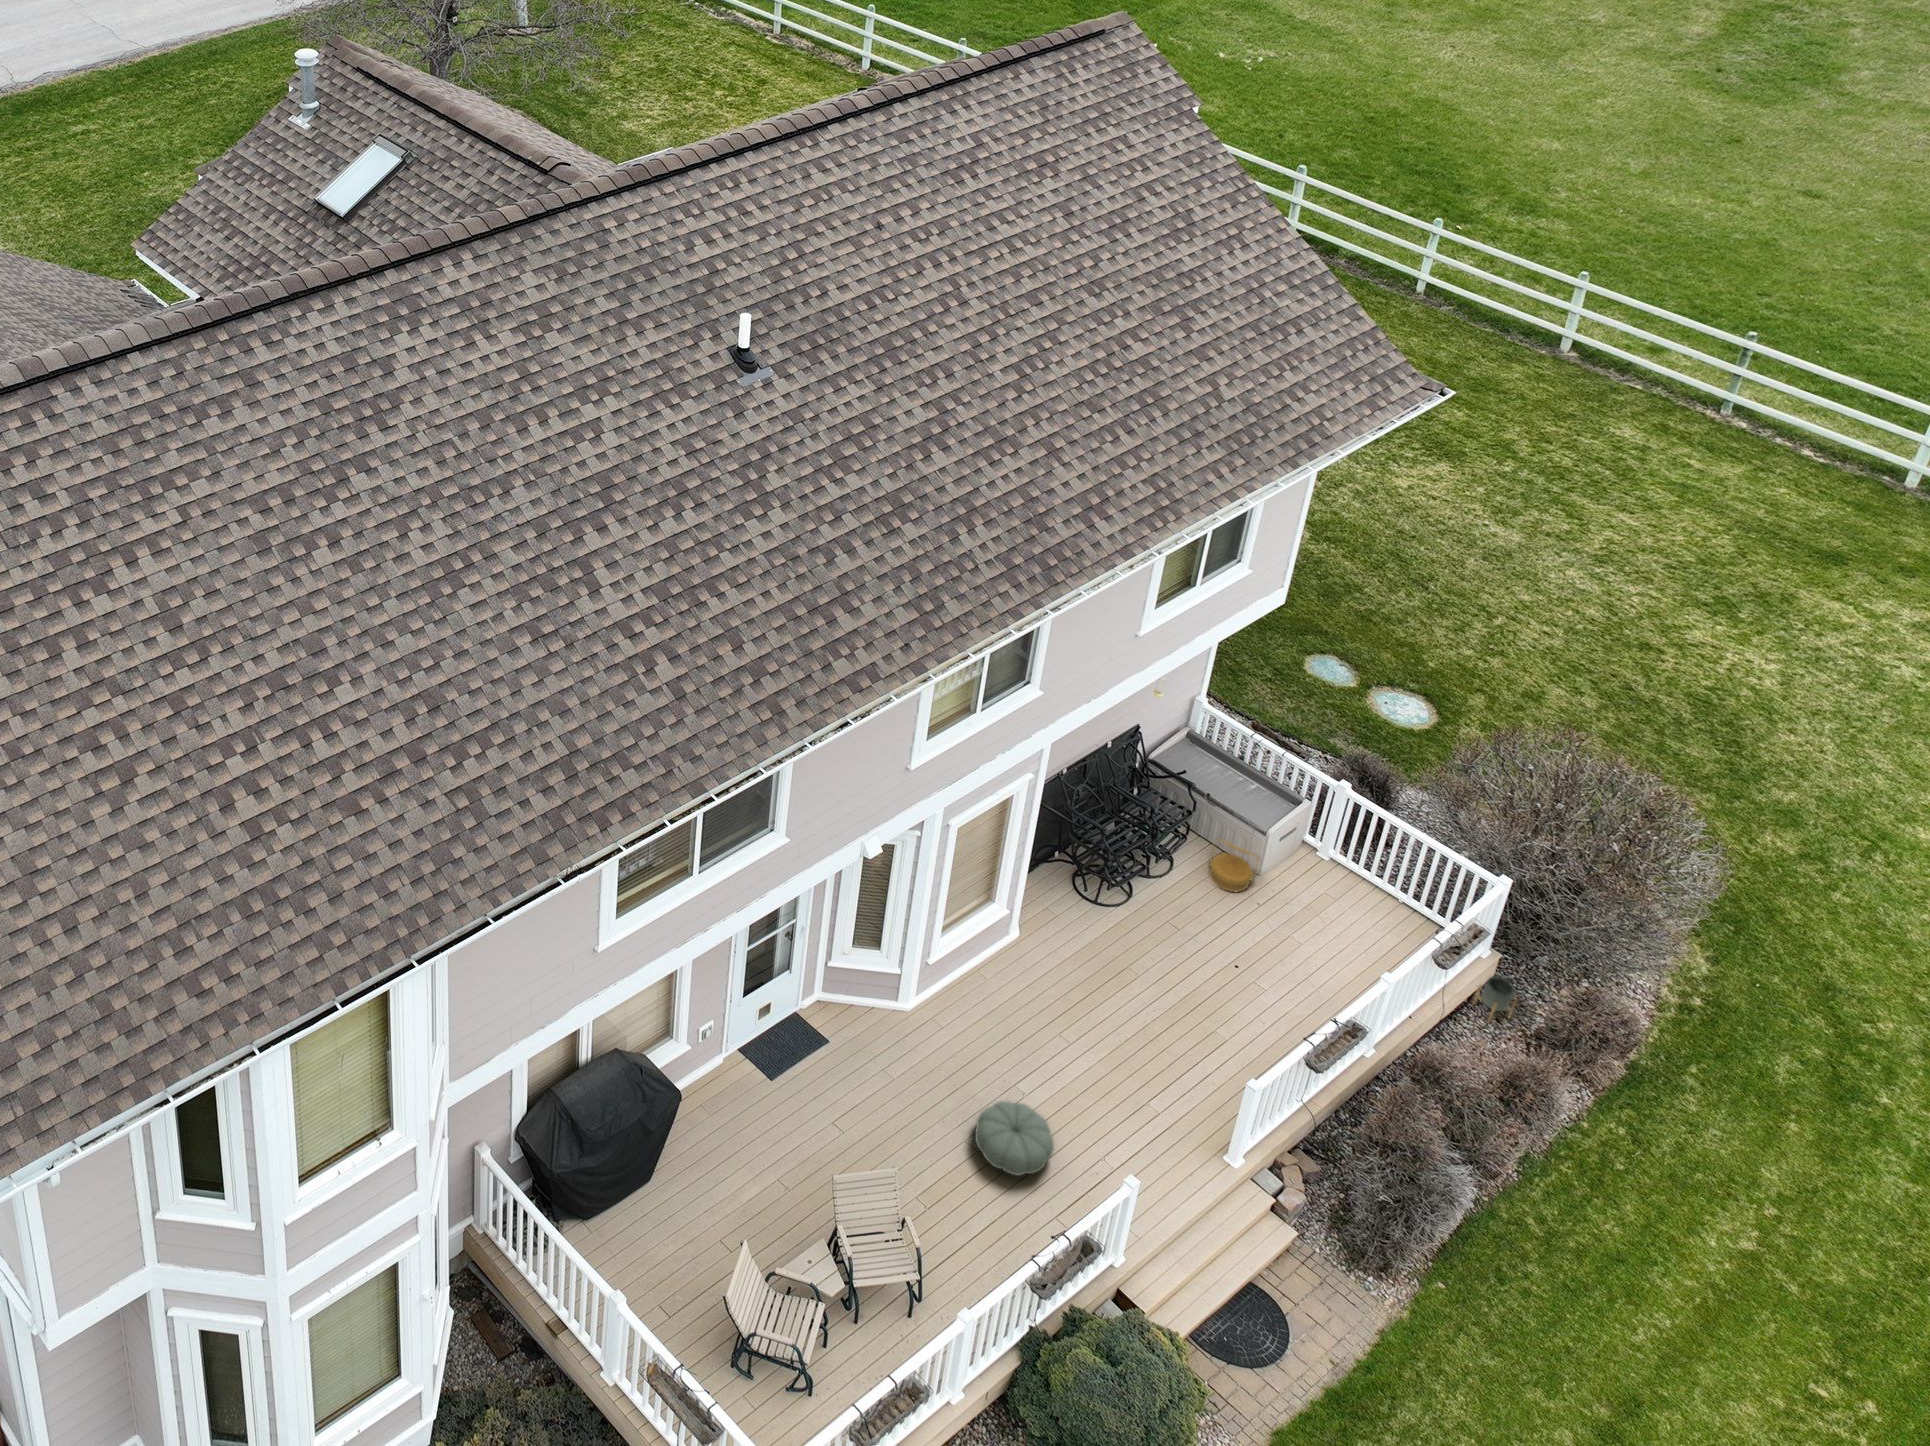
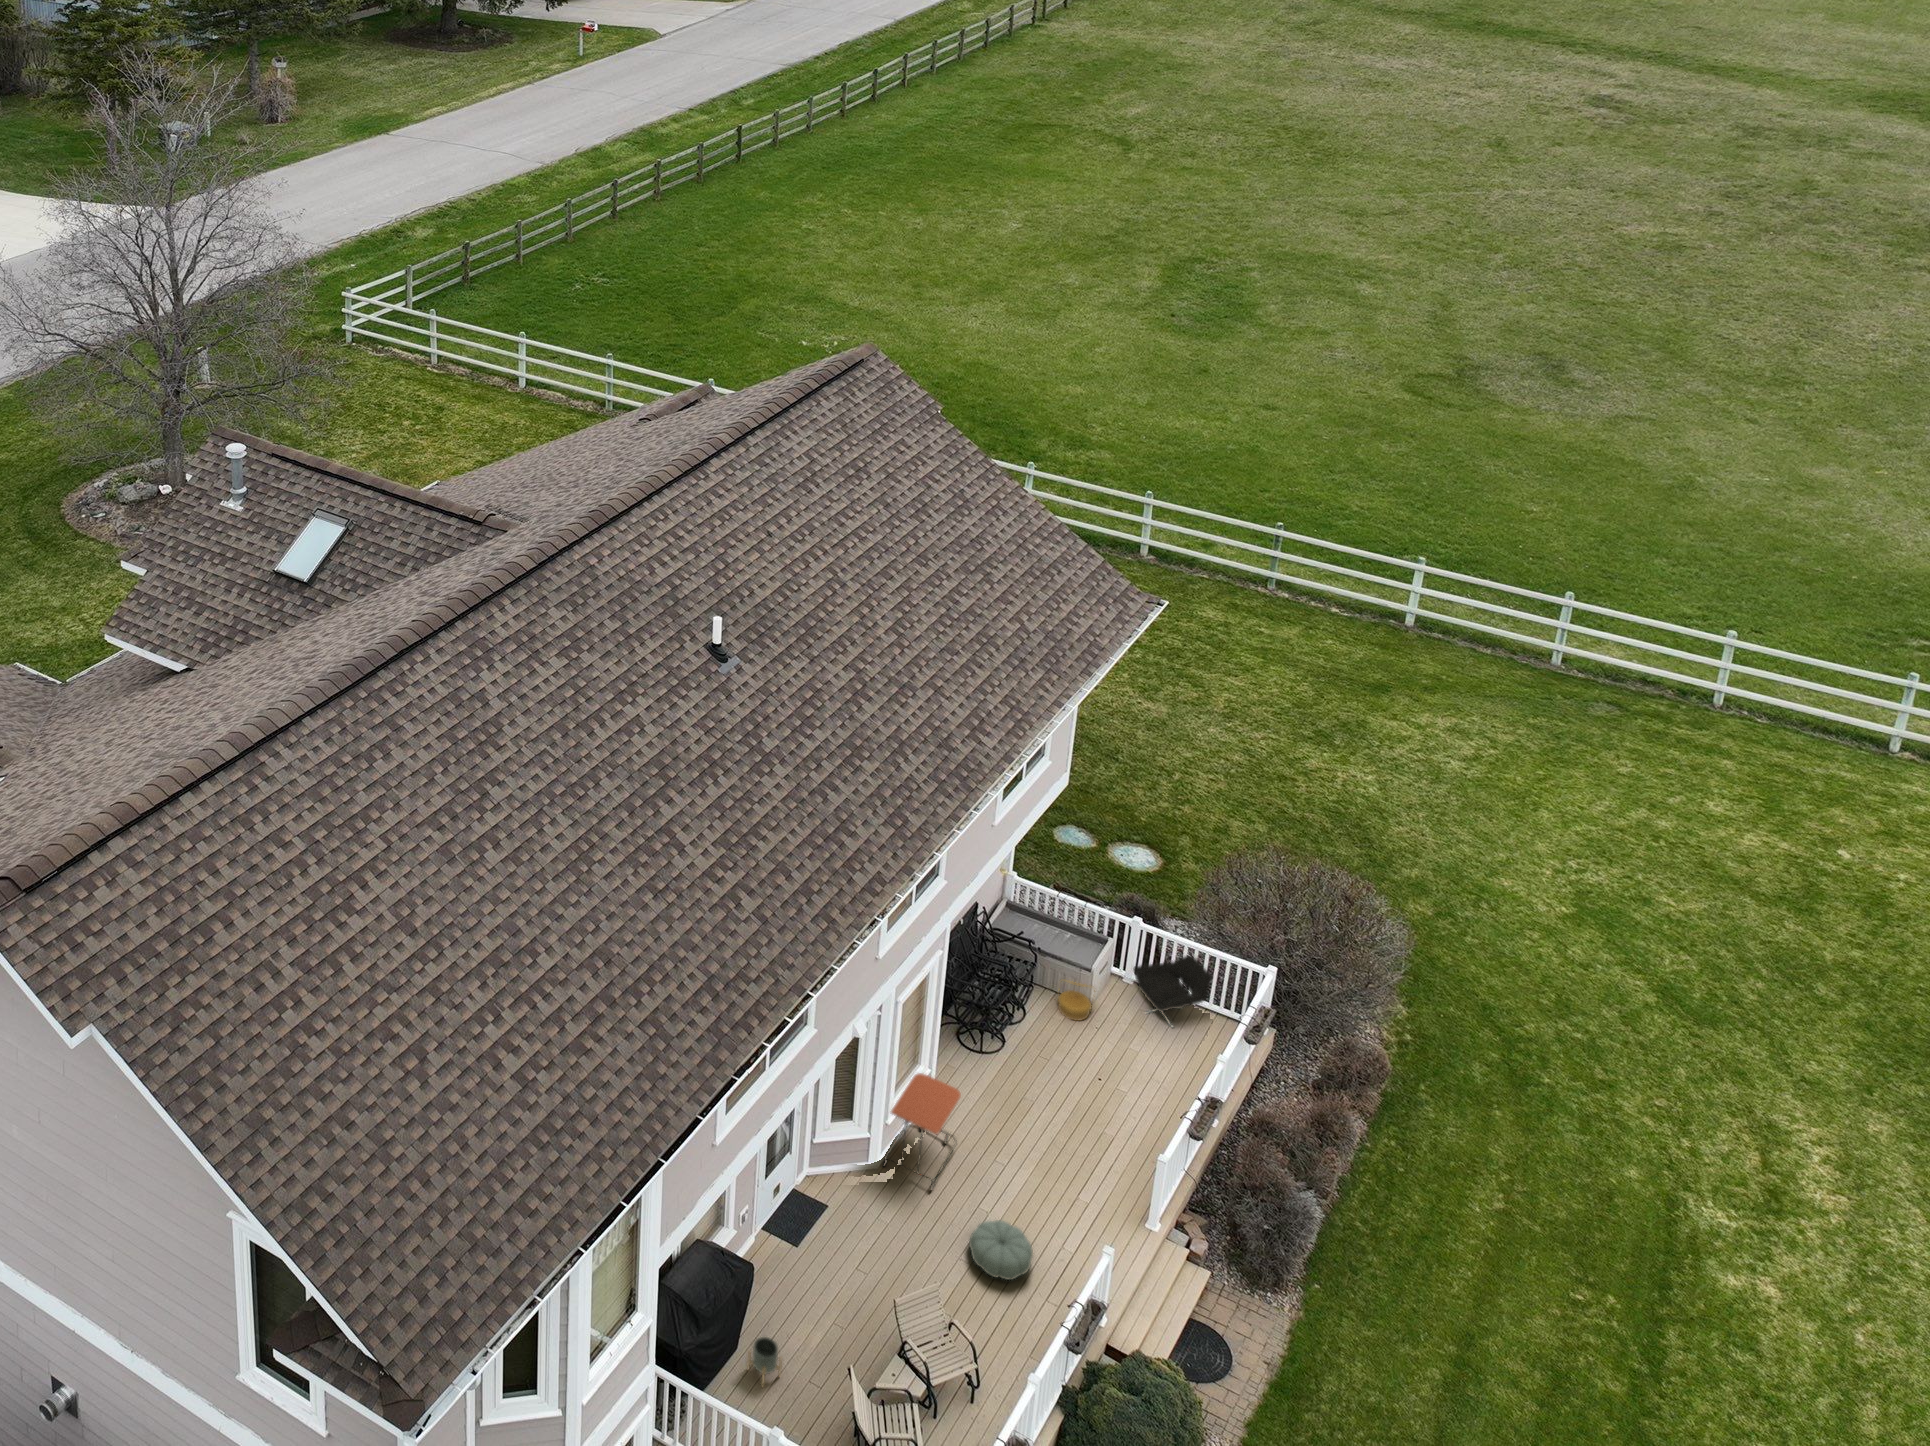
lounge chair: none [1311,836,1422,926] -> present [1133,956,1212,1027]
side table: none [905,912,1016,1051] -> present [884,1073,961,1189]
planter: present [1473,976,1517,1022] -> present [747,1337,782,1386]

